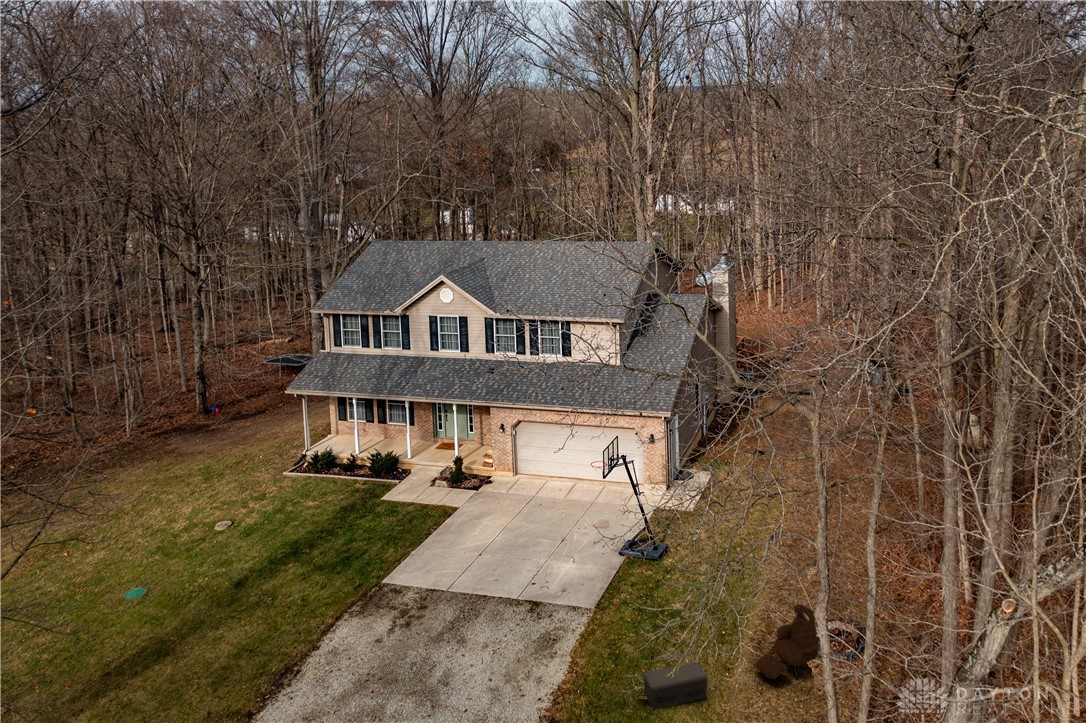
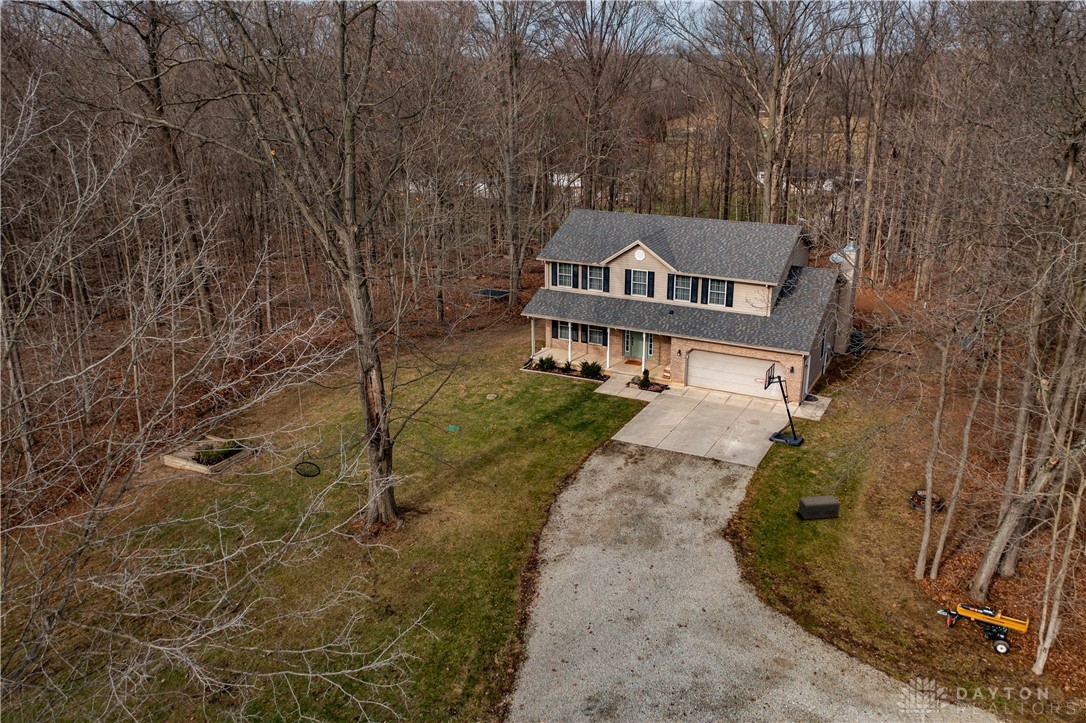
lounge chair: present [756,604,819,685] -> none [869,470,916,515]

